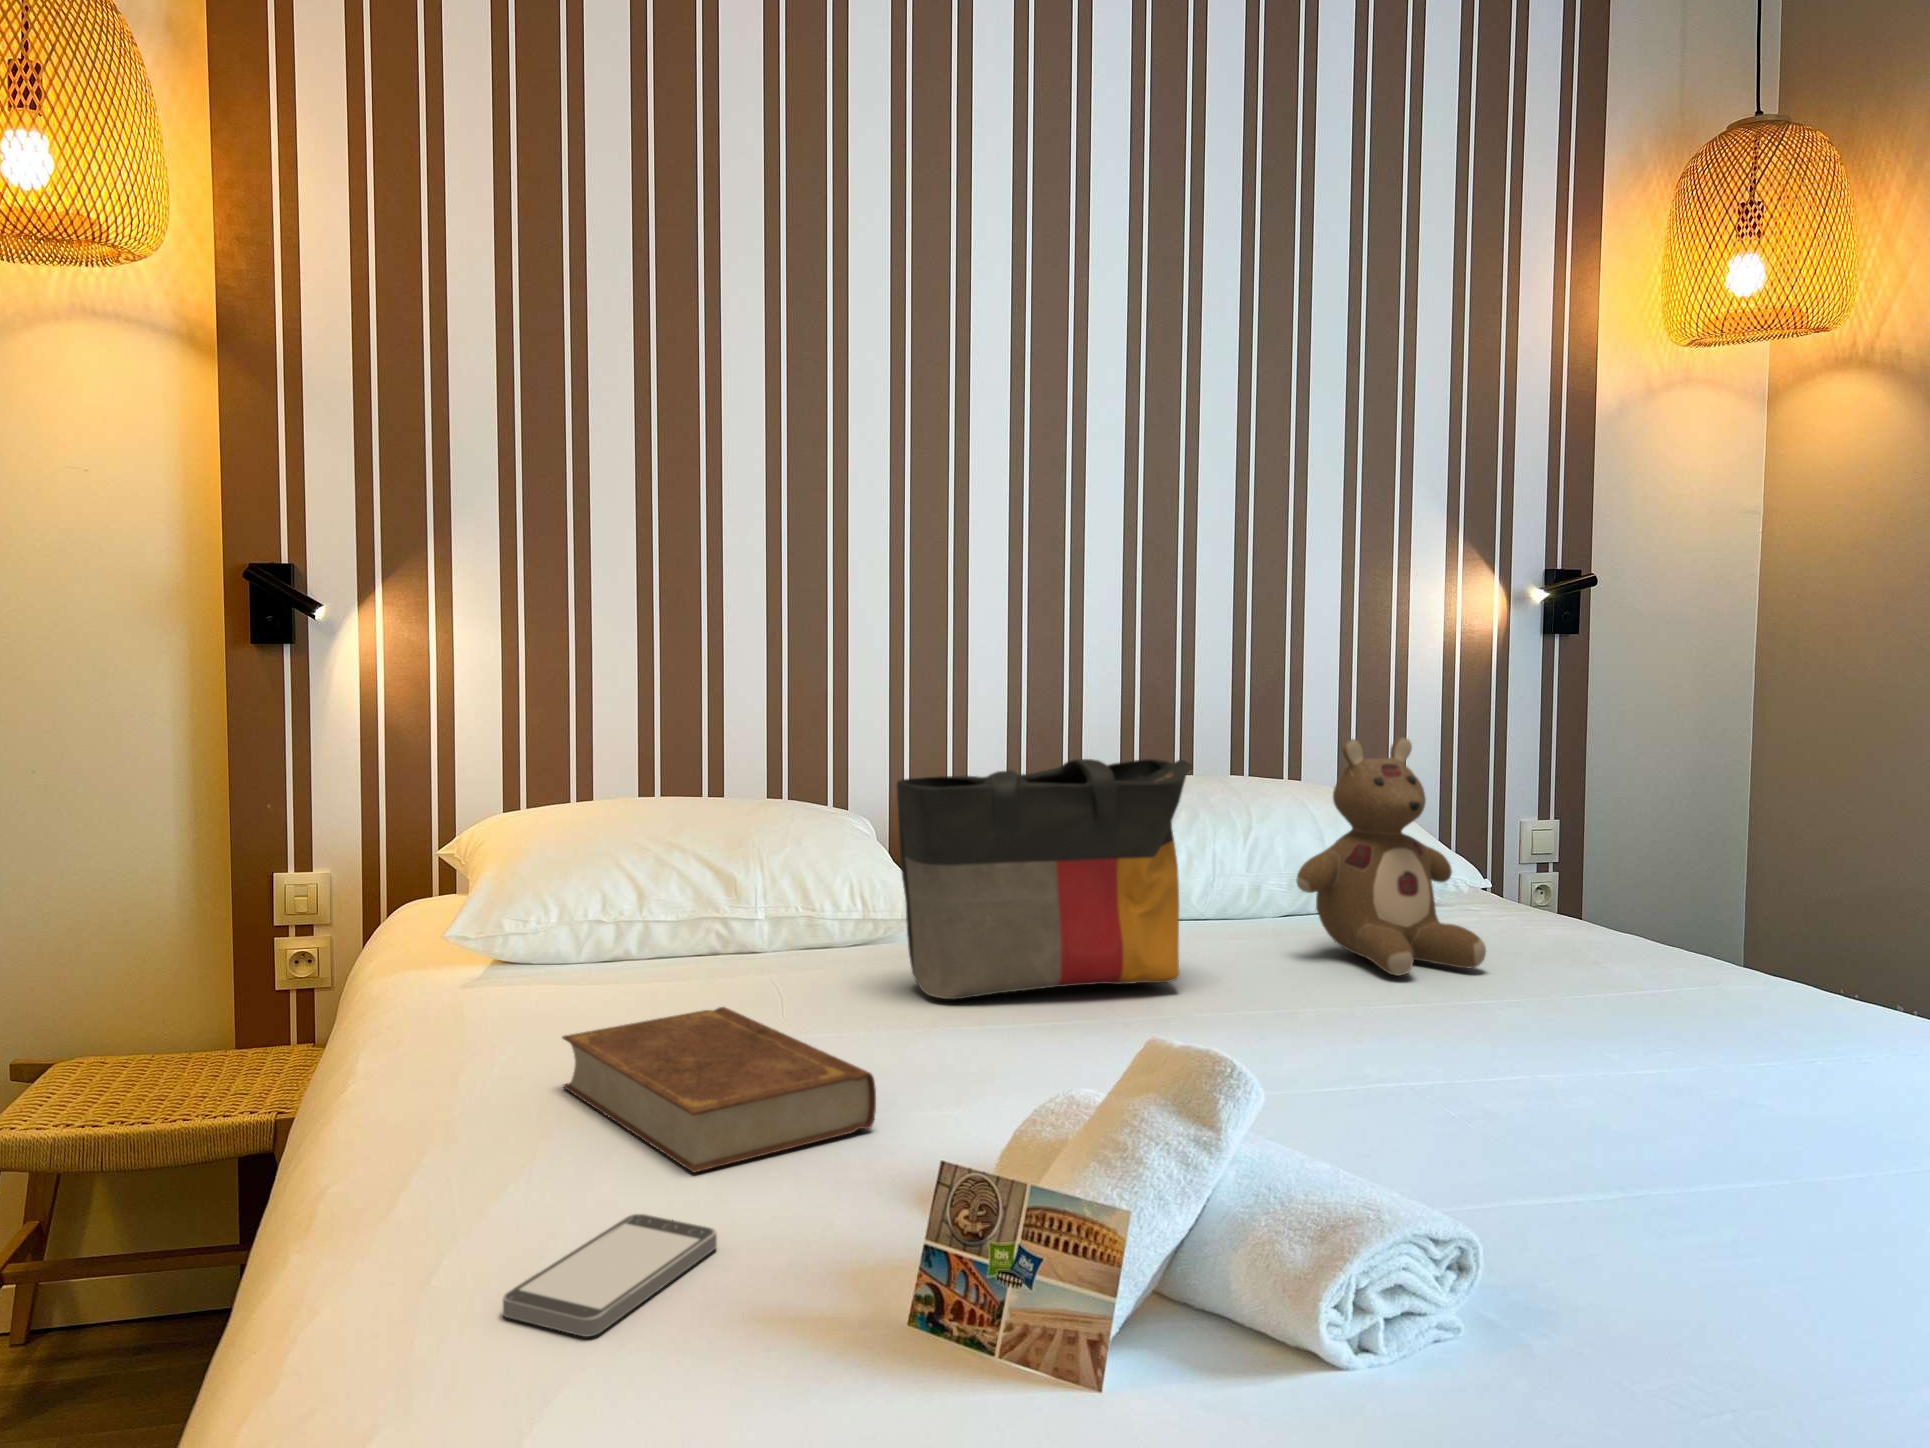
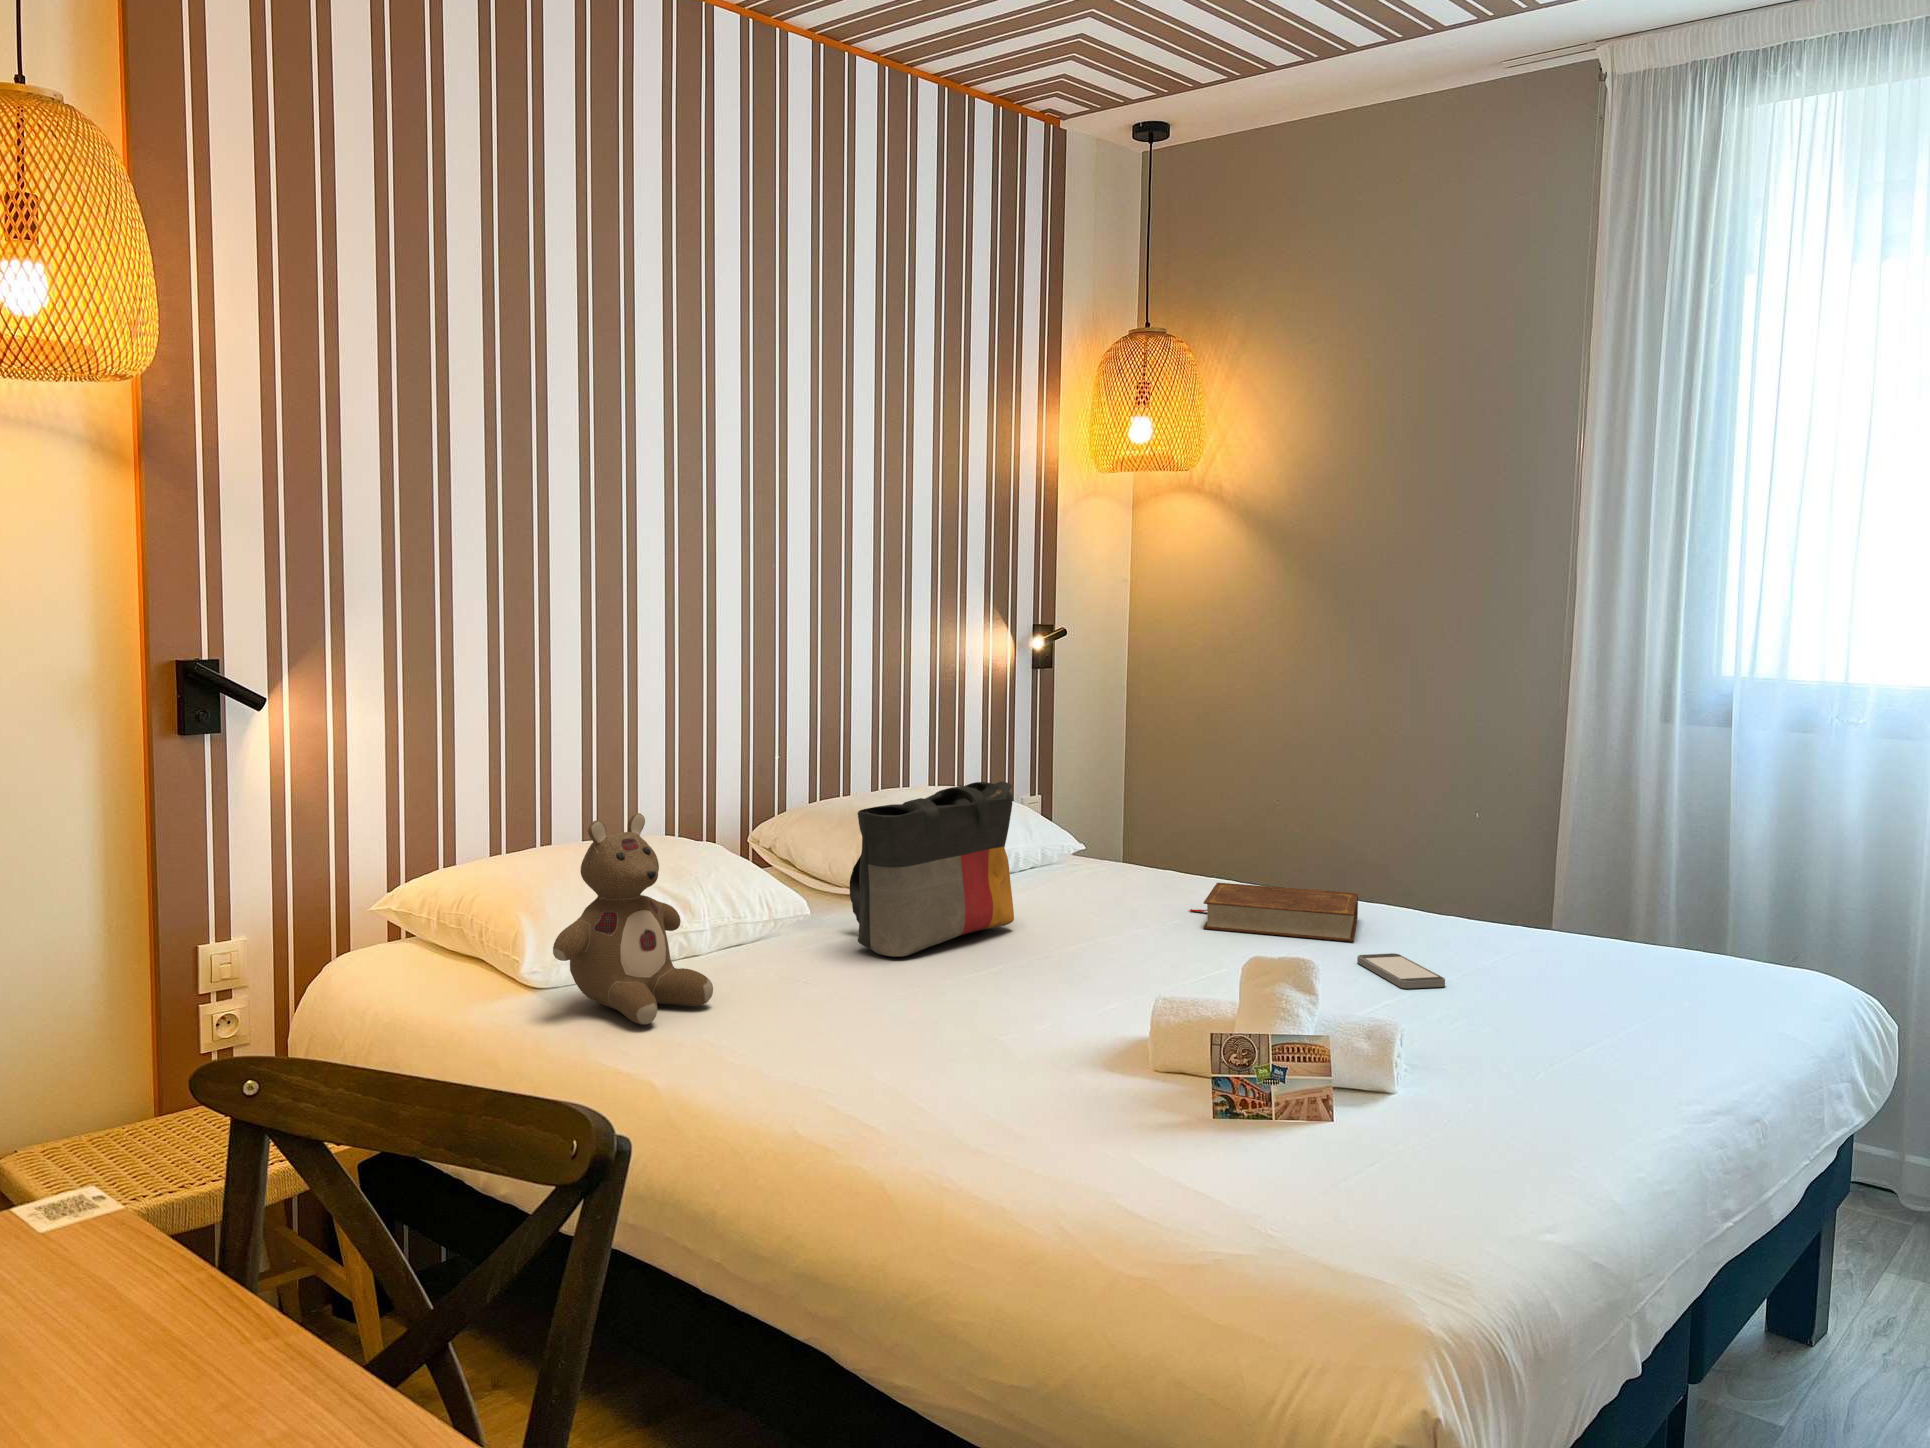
stuffed bear: present [1296,737,1486,976] -> present [553,813,713,1025]
book: present [562,1007,876,1172] -> present [1189,883,1358,942]
smartphone: present [503,1214,717,1337] -> present [1357,953,1445,989]

